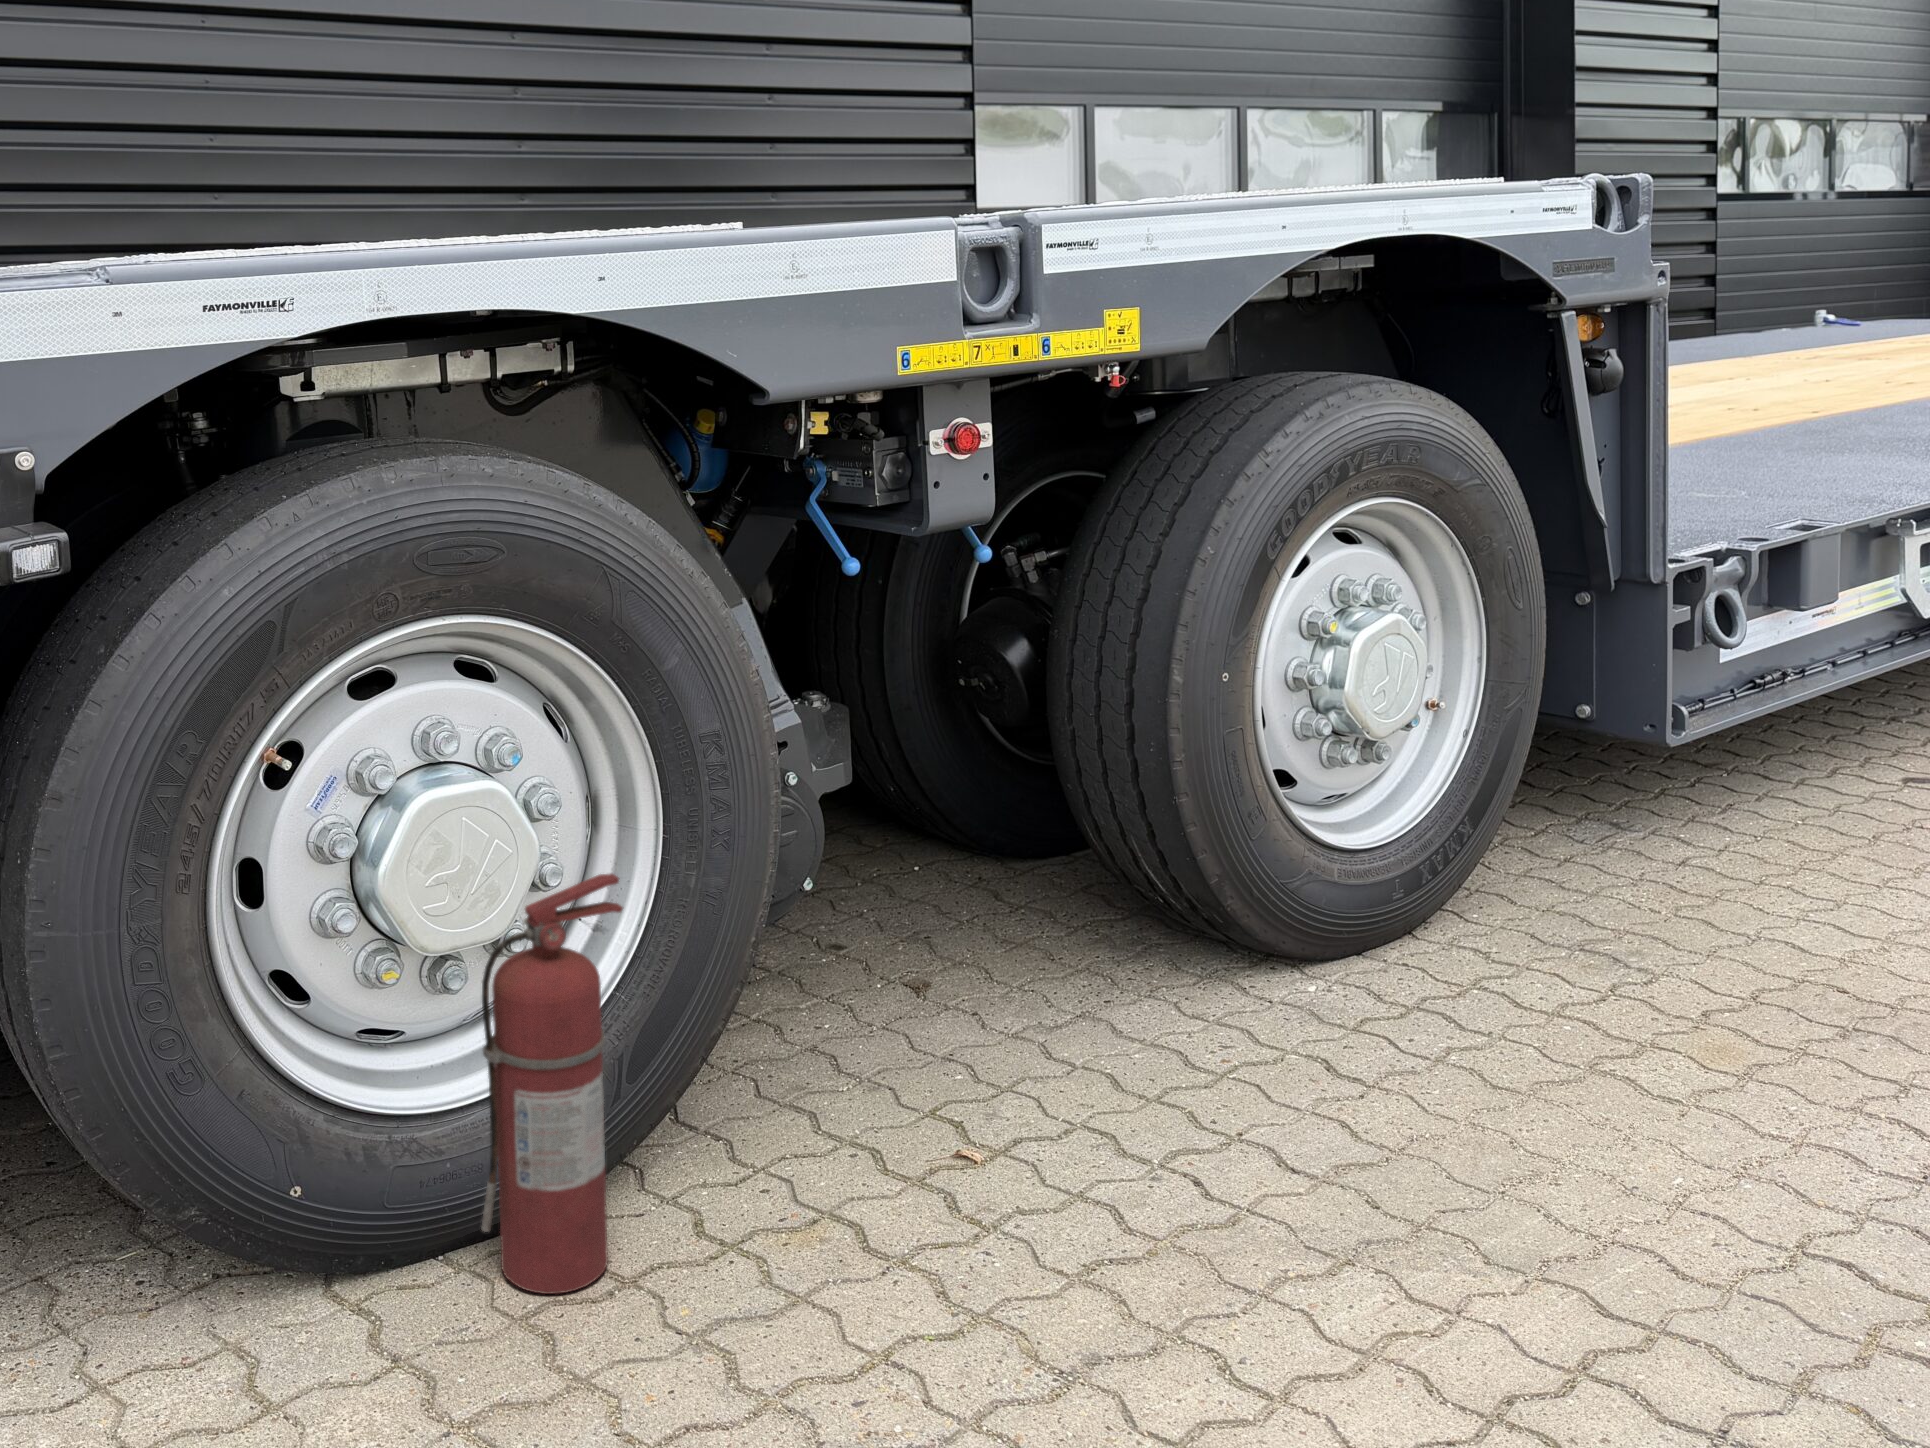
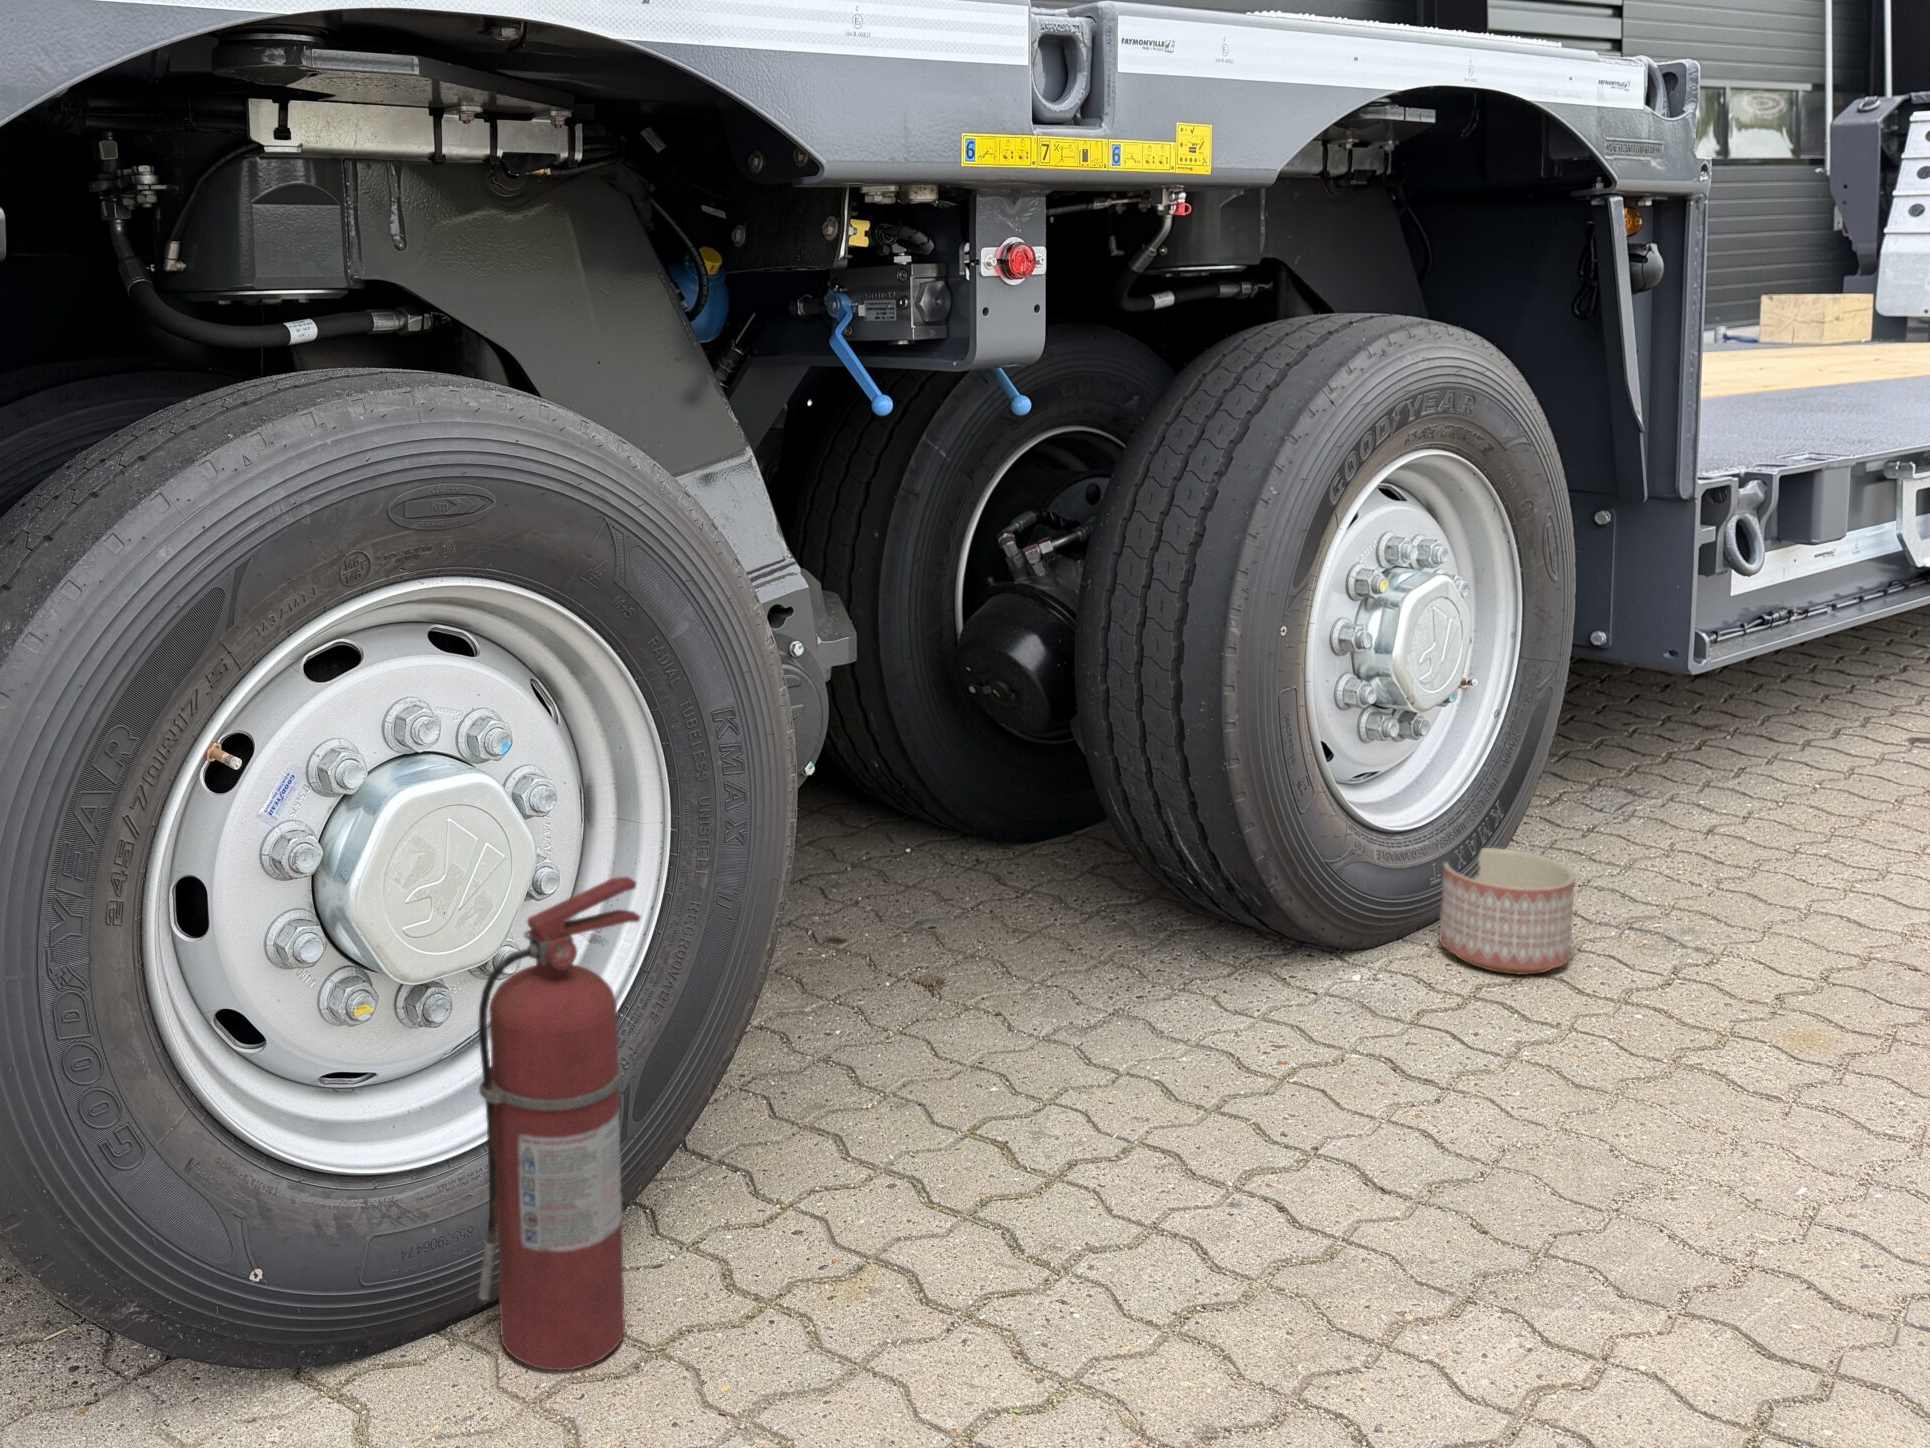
planter: none [1395,873,1518,990] -> present [1440,848,1575,975]

